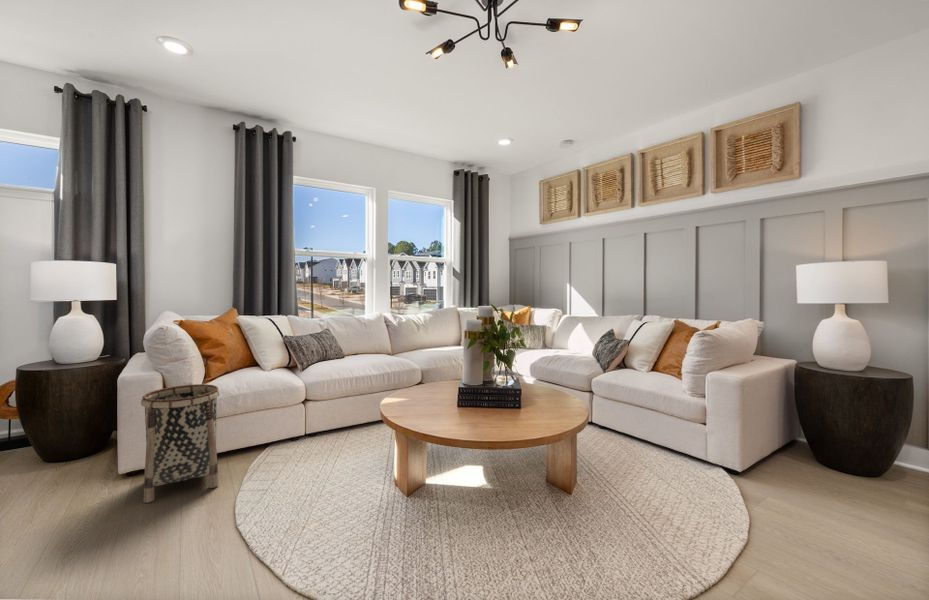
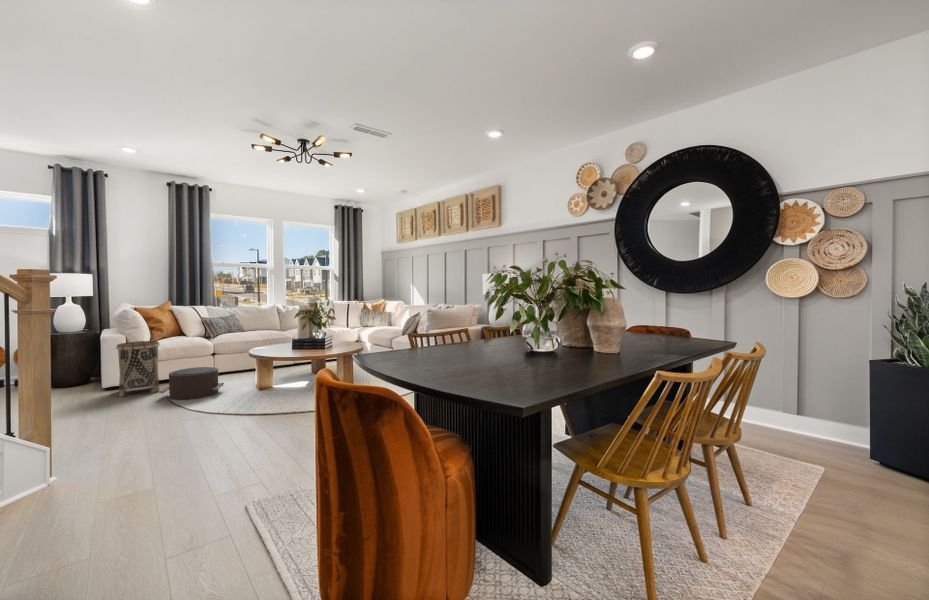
pouf: none [217,439,337,523] -> present [159,367,224,400]

